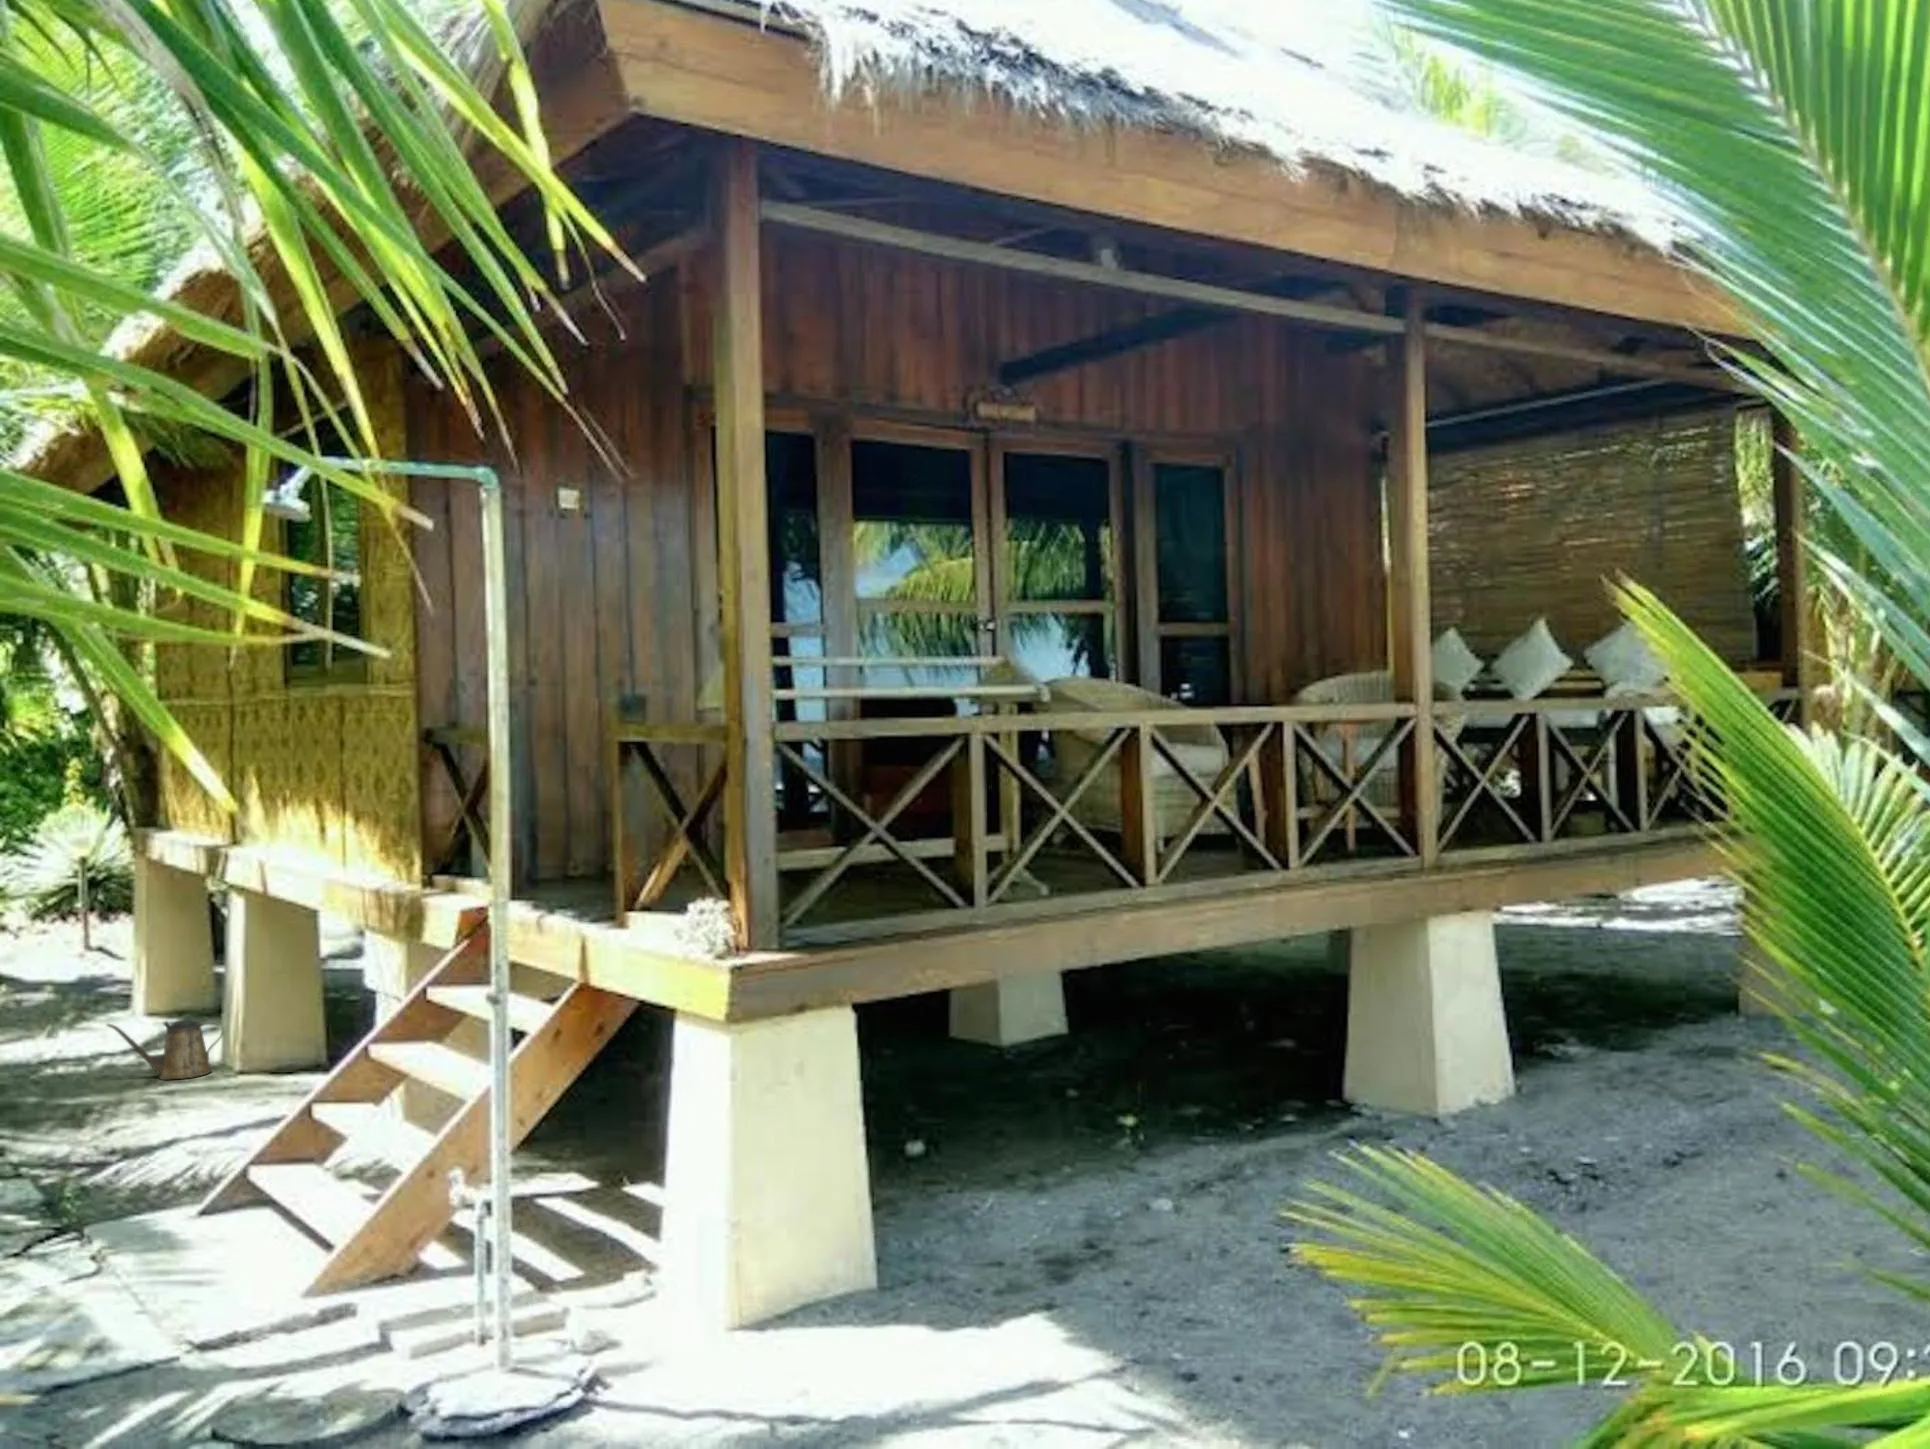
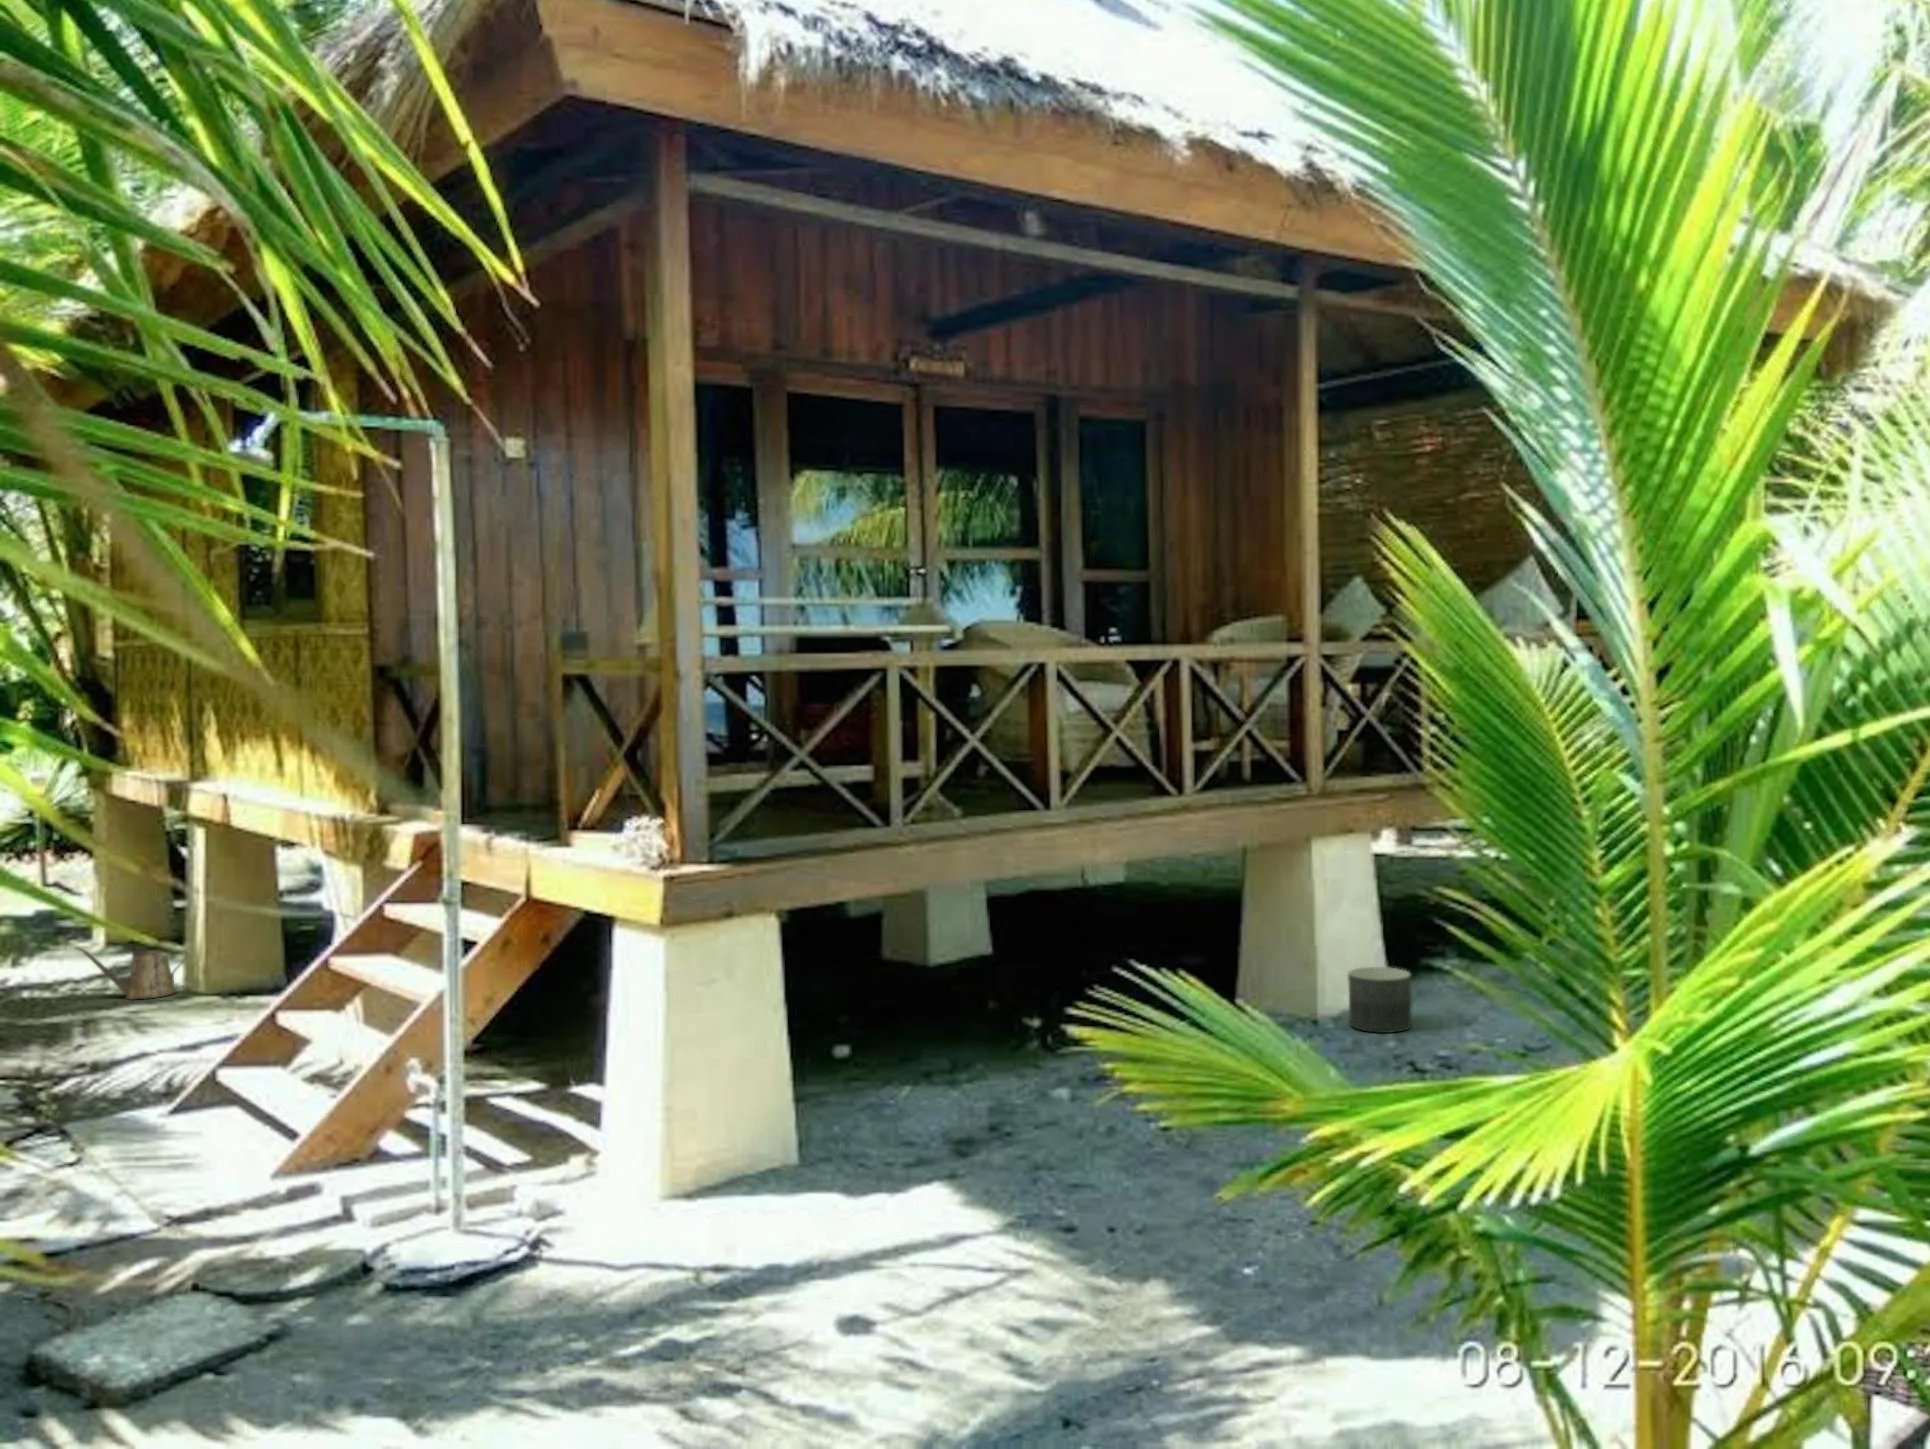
planter: none [1471,1057,1542,1132] -> present [1348,967,1411,1033]

